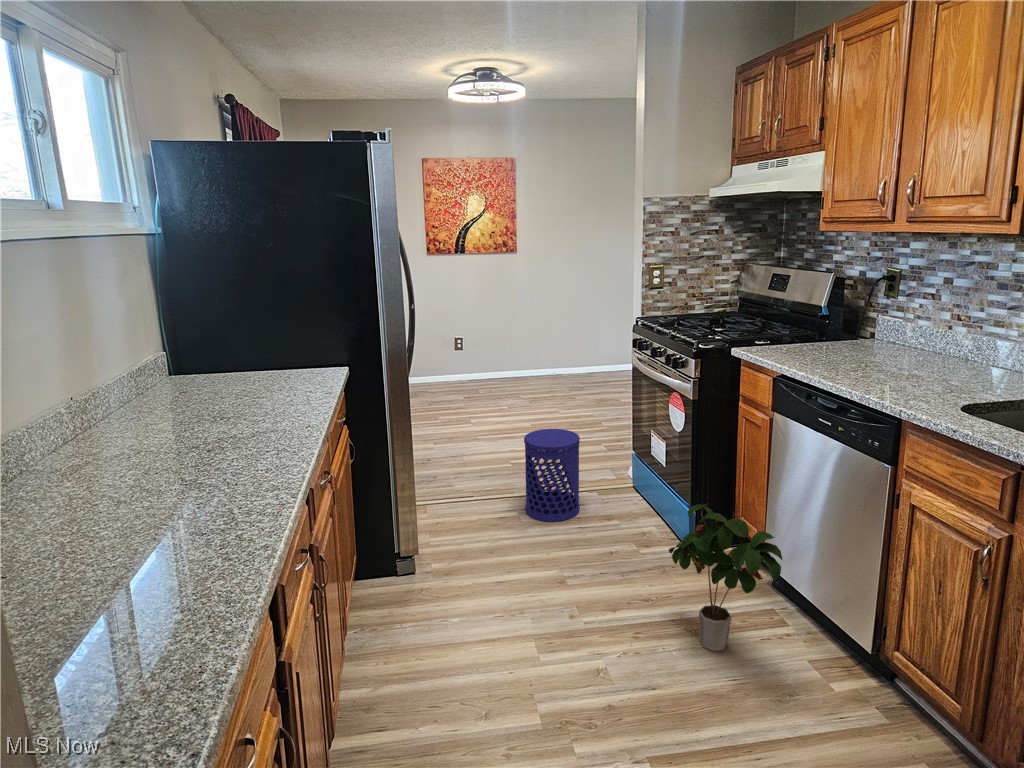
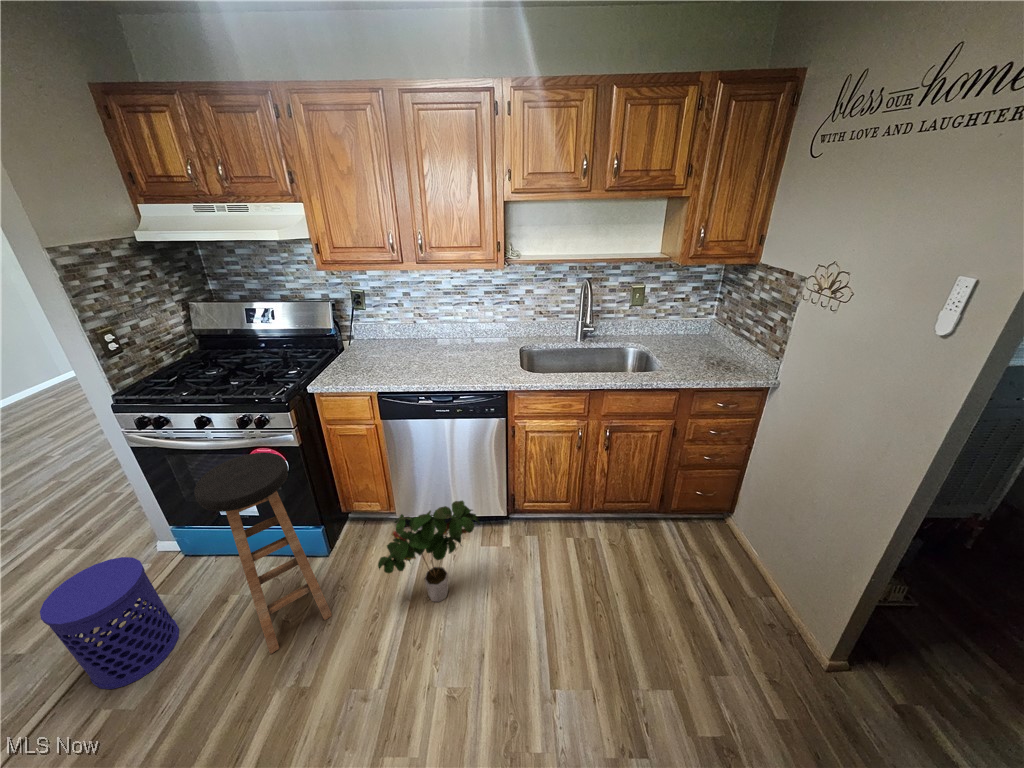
bar stool: none [583,379,662,580] -> present [194,453,332,654]

